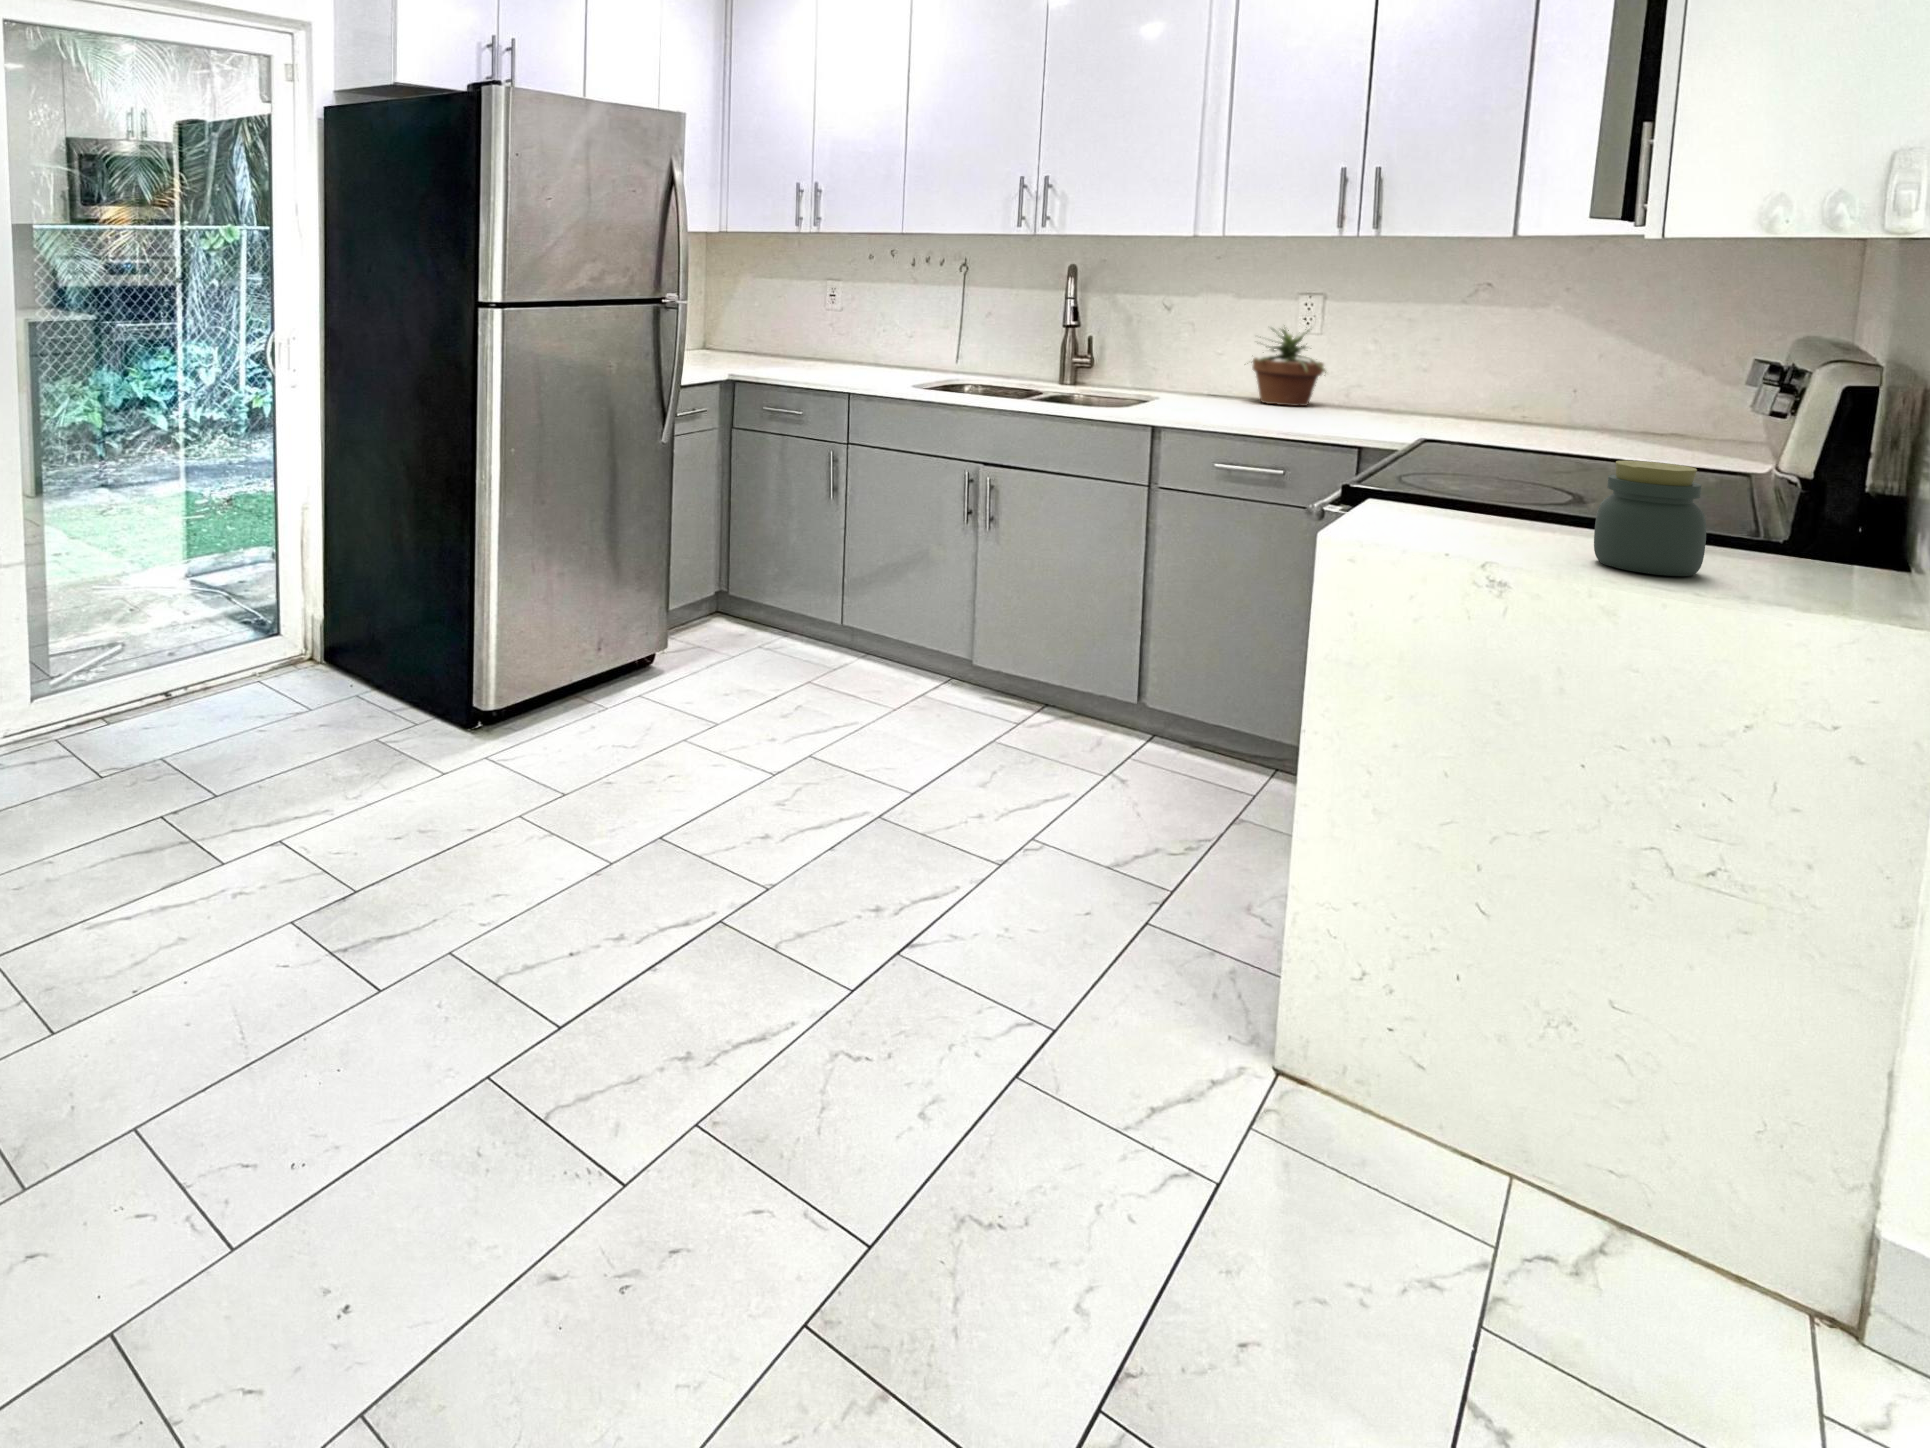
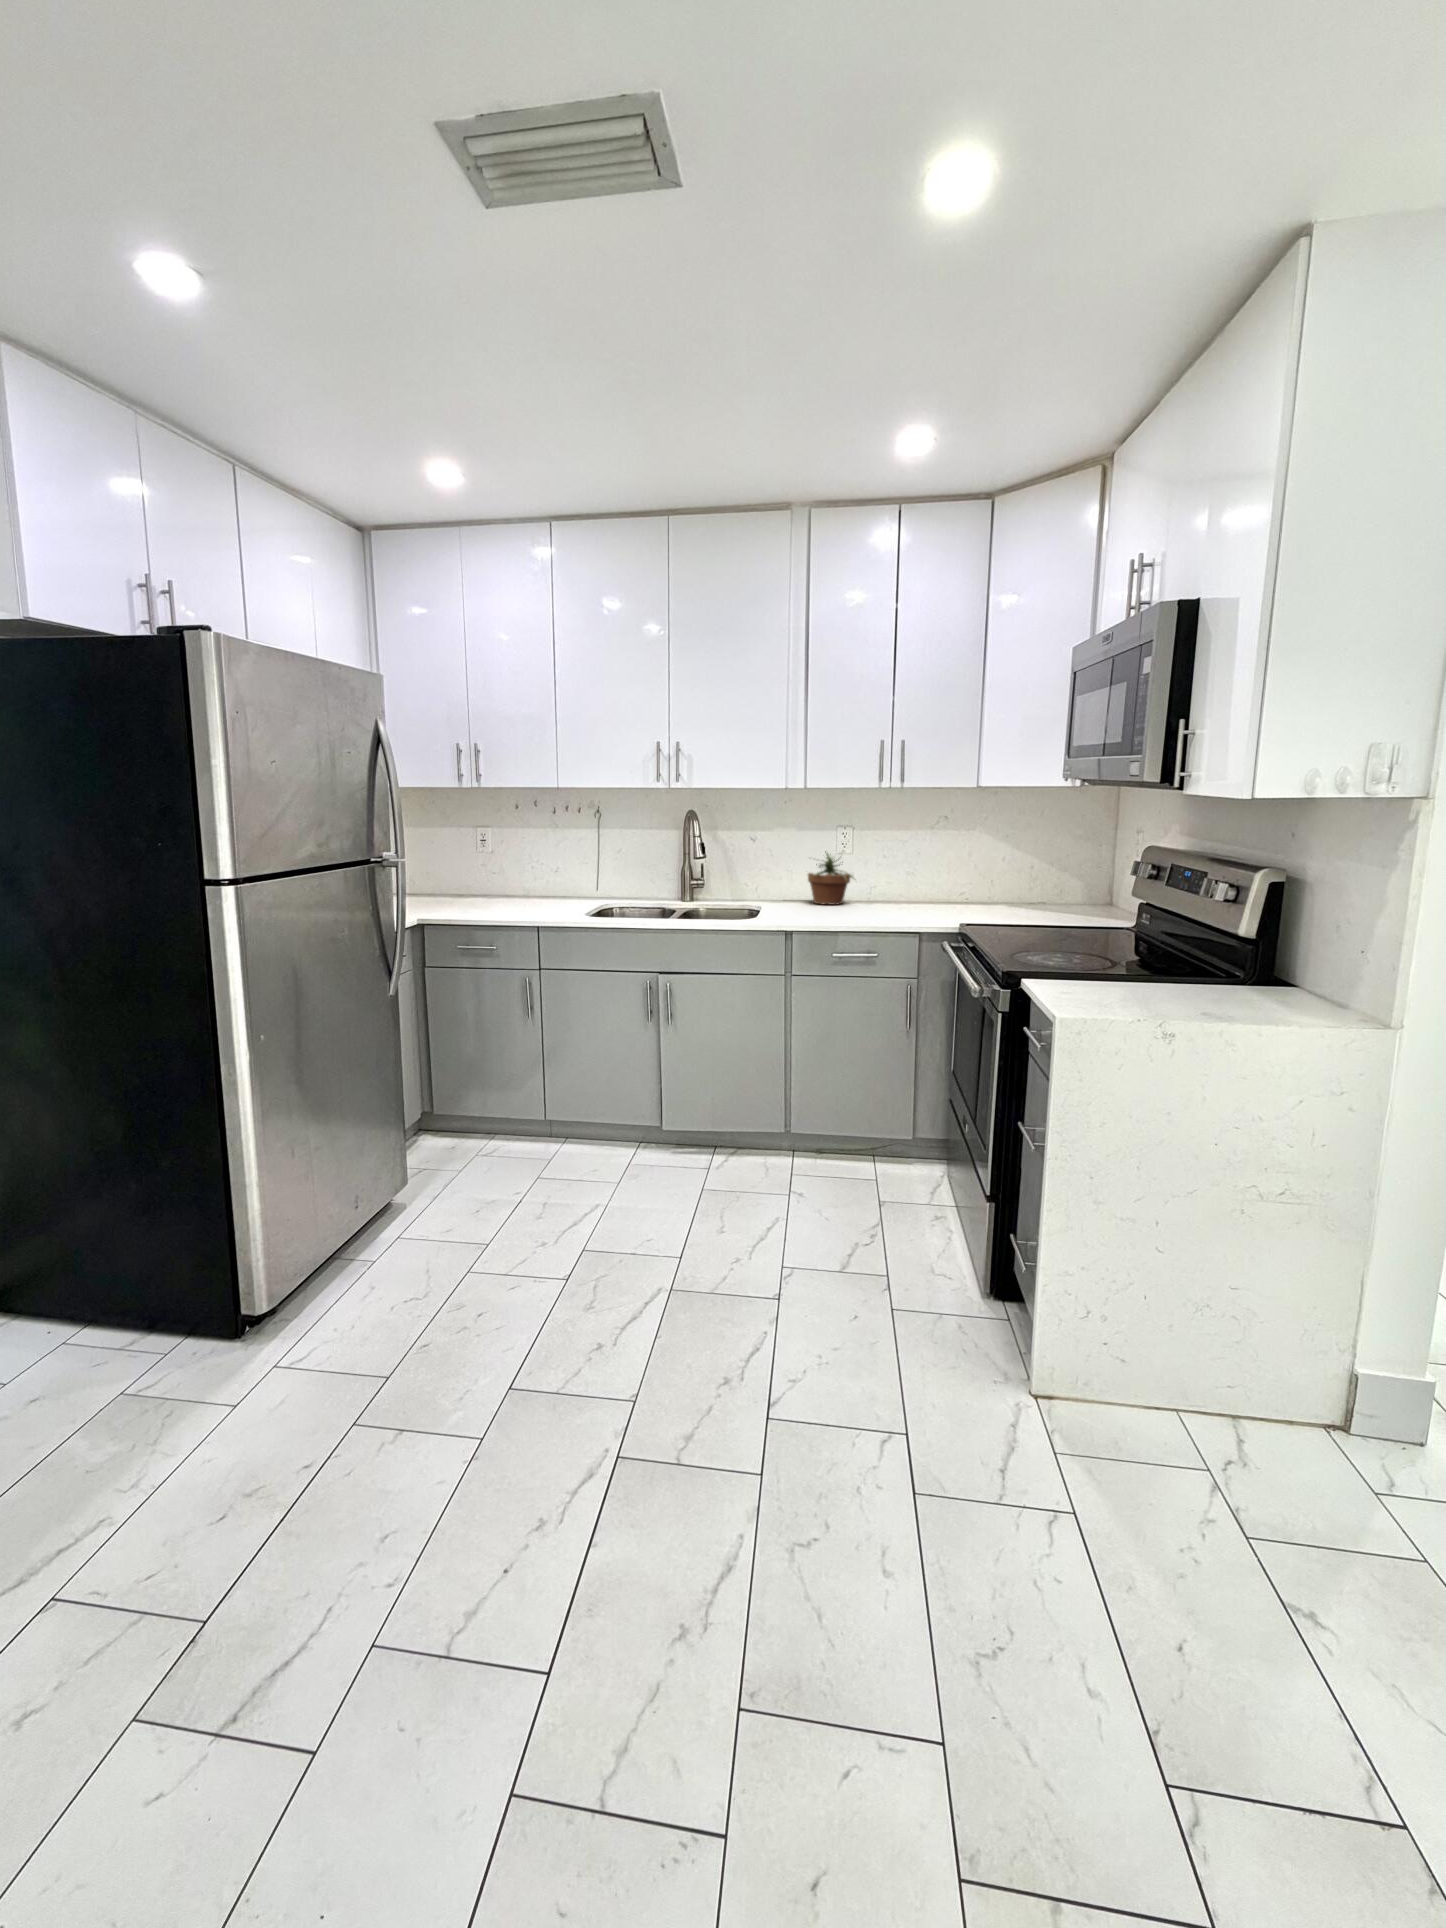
jar: present [1594,460,1706,576] -> none [1205,945,1270,1019]

